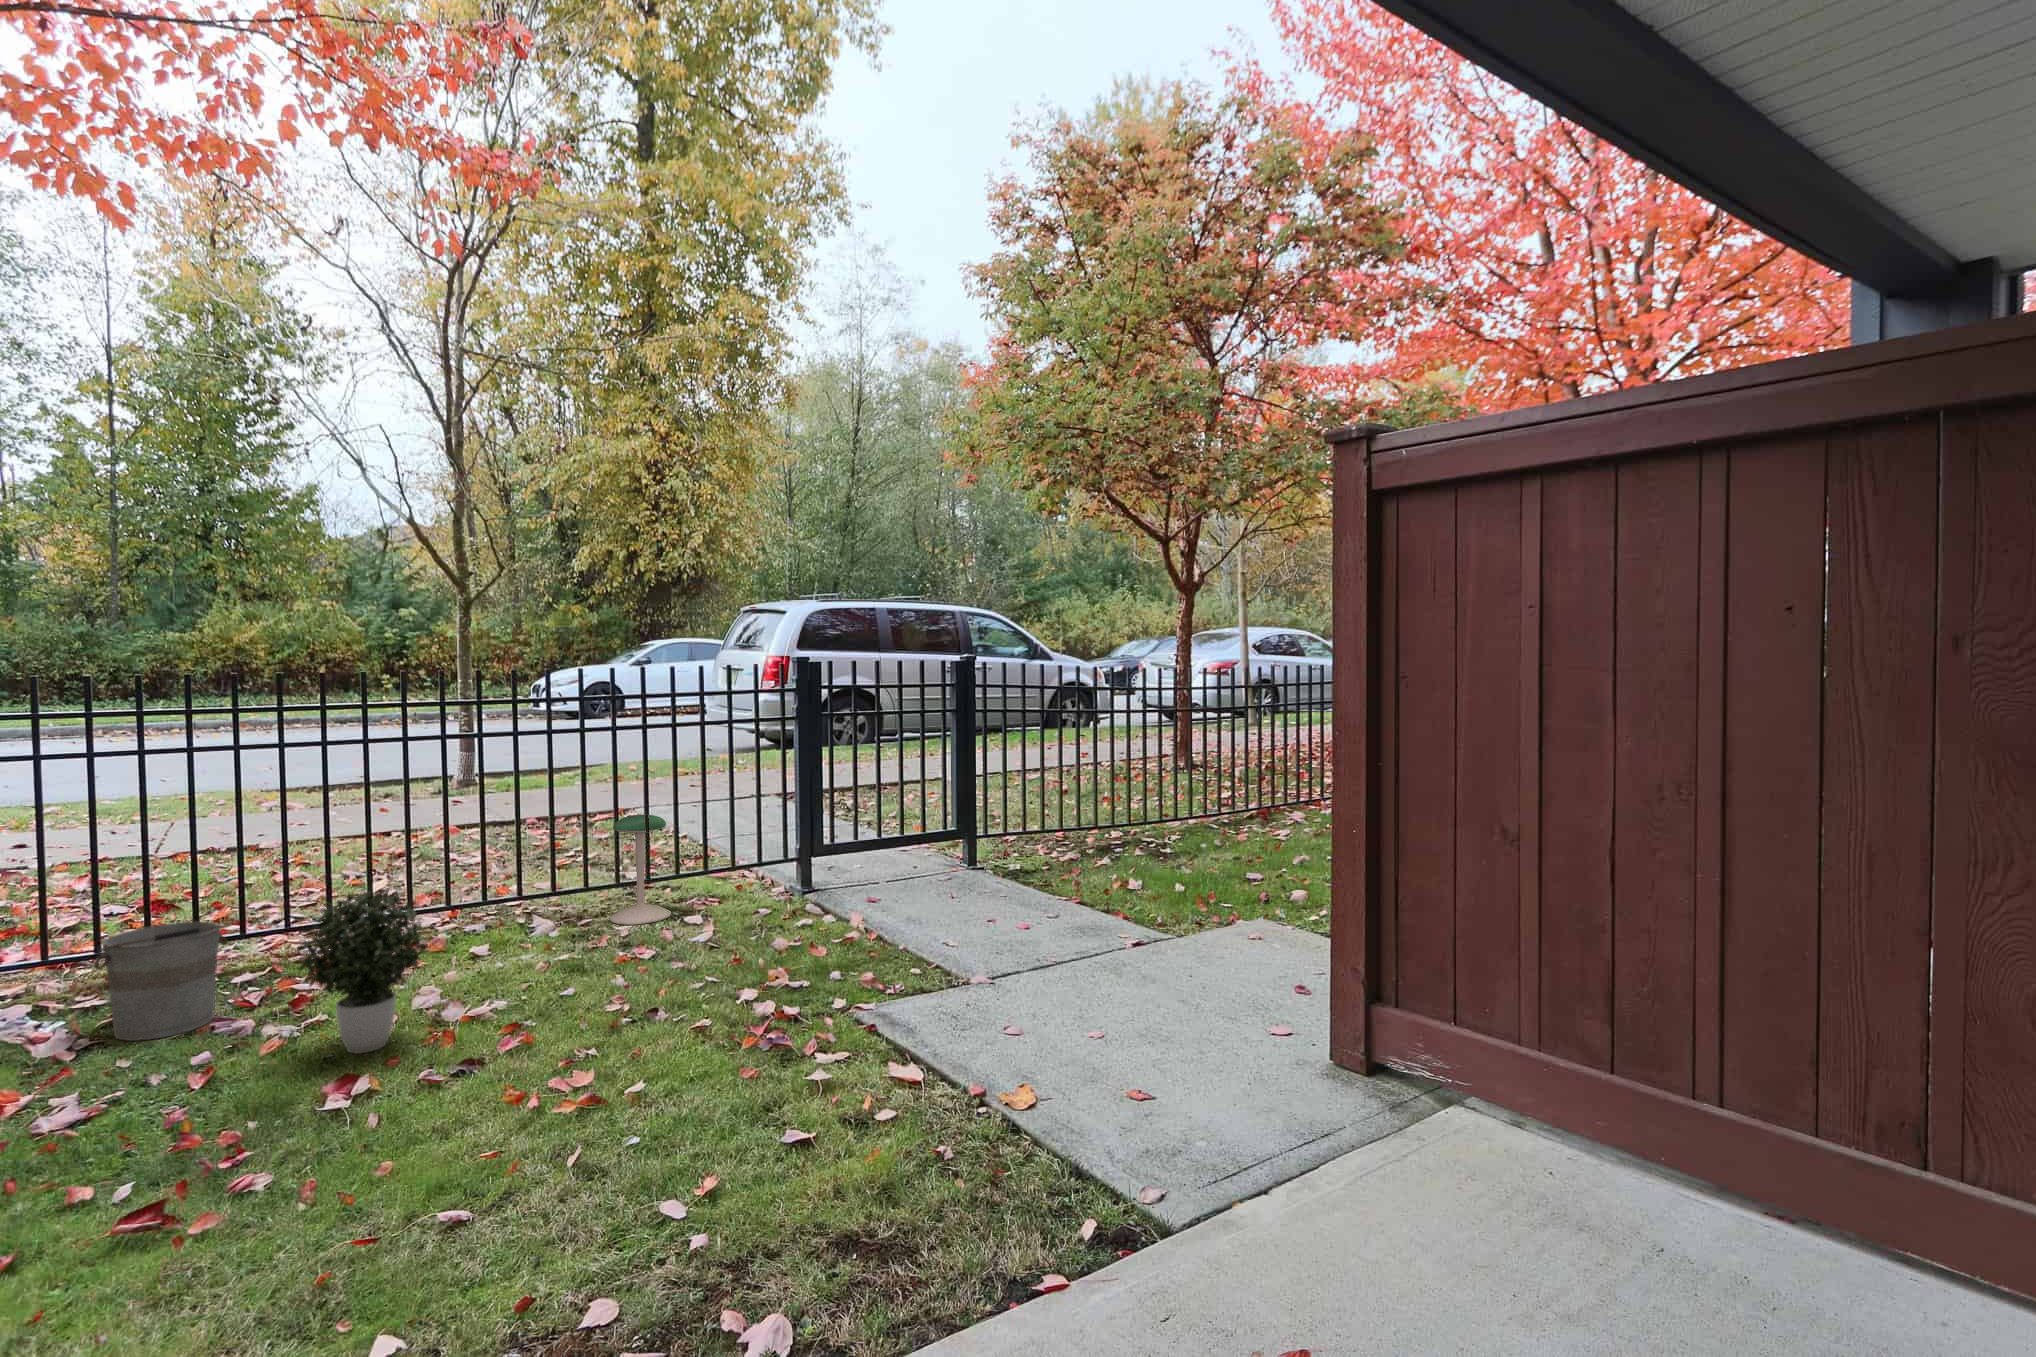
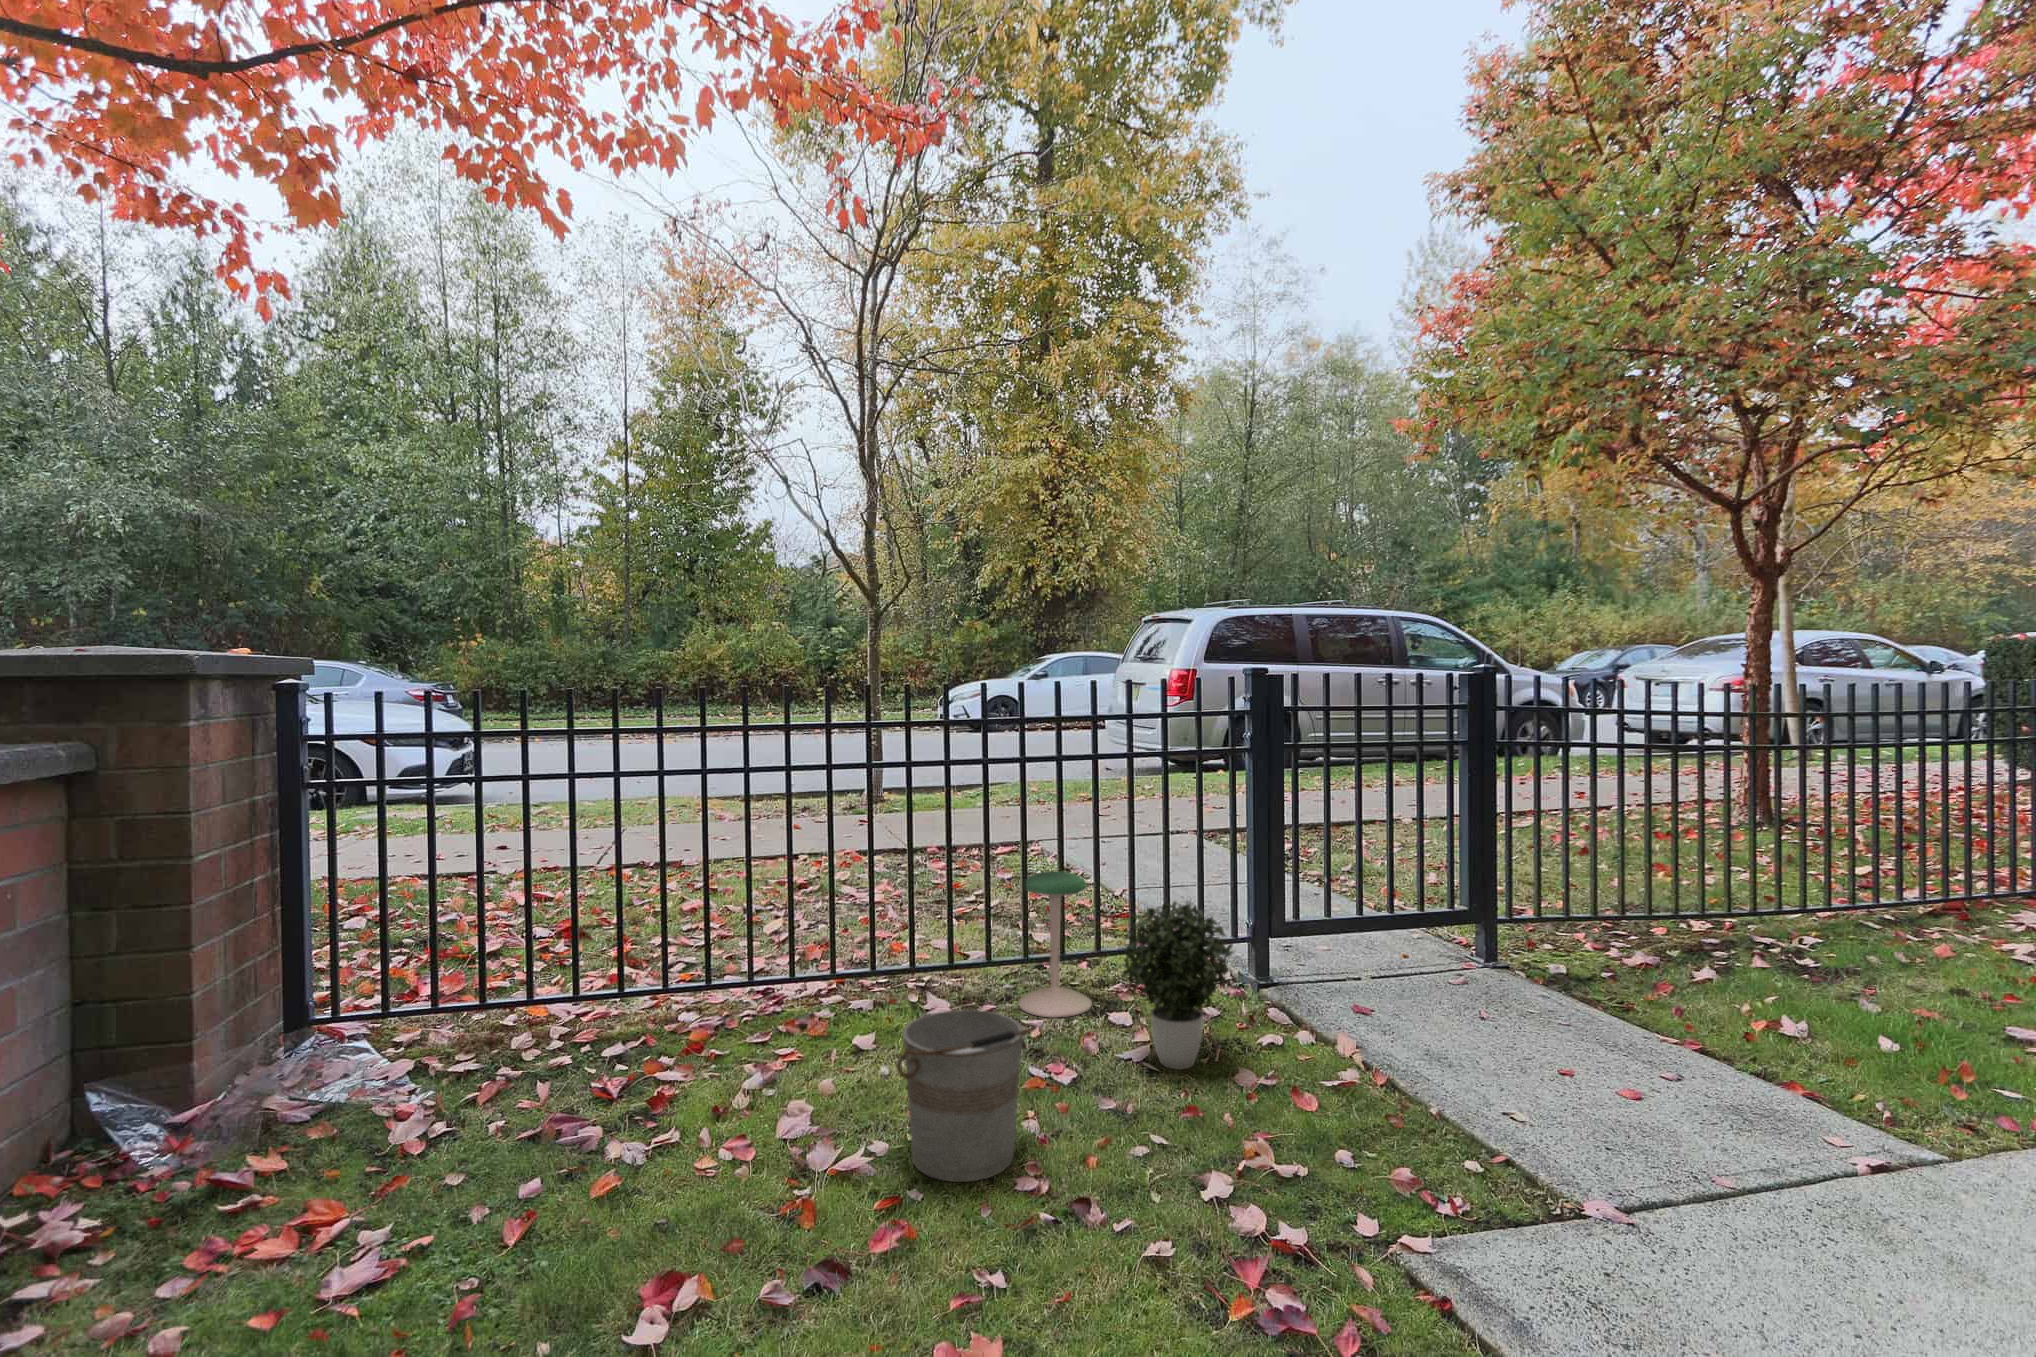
potted plant: present [298,891,429,1054] -> present [1122,902,1234,1070]
bucket: present [94,922,230,1041] -> present [896,1010,1037,1182]

